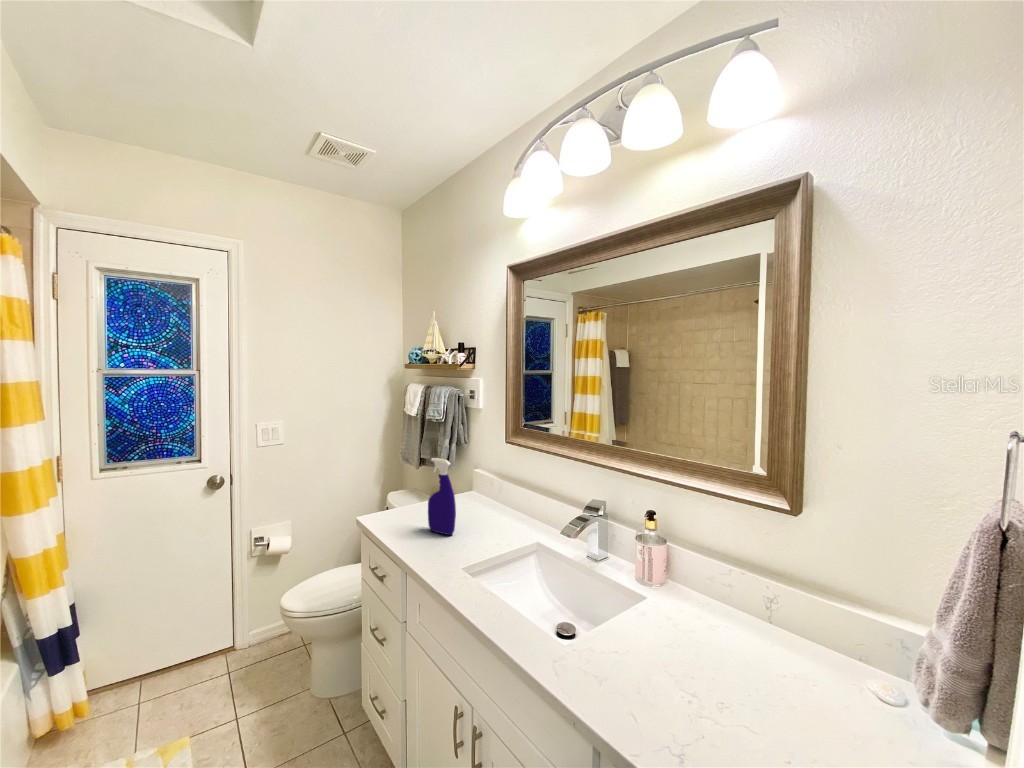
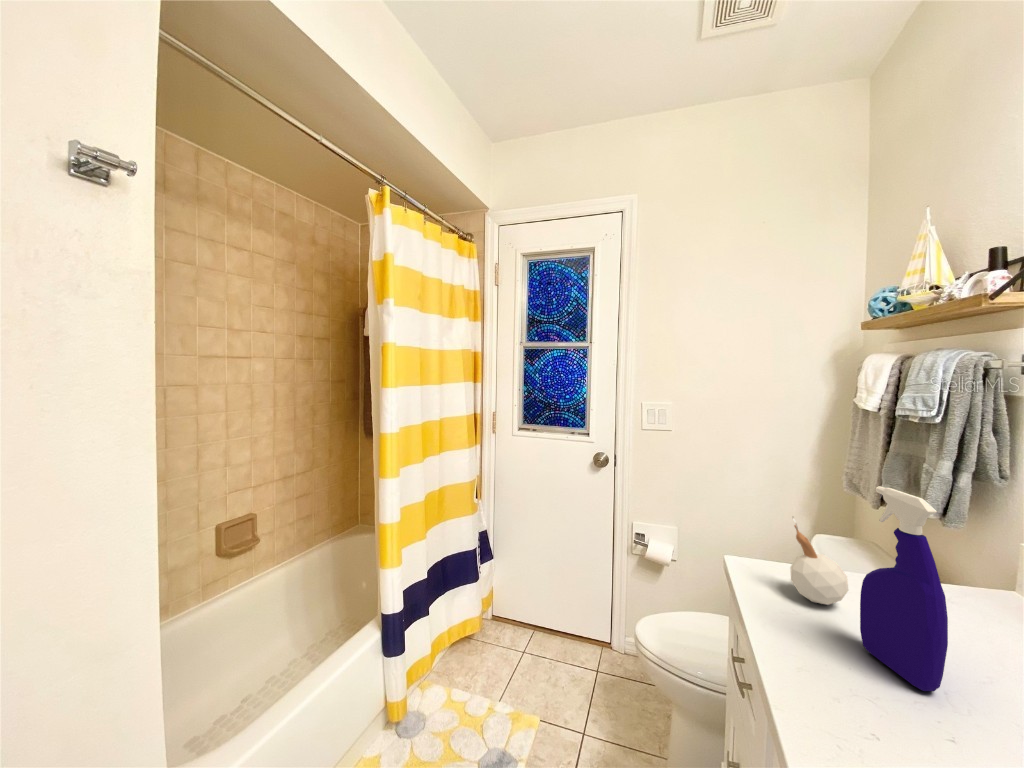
candle: none [396,482,421,522] -> present [790,516,849,605]

